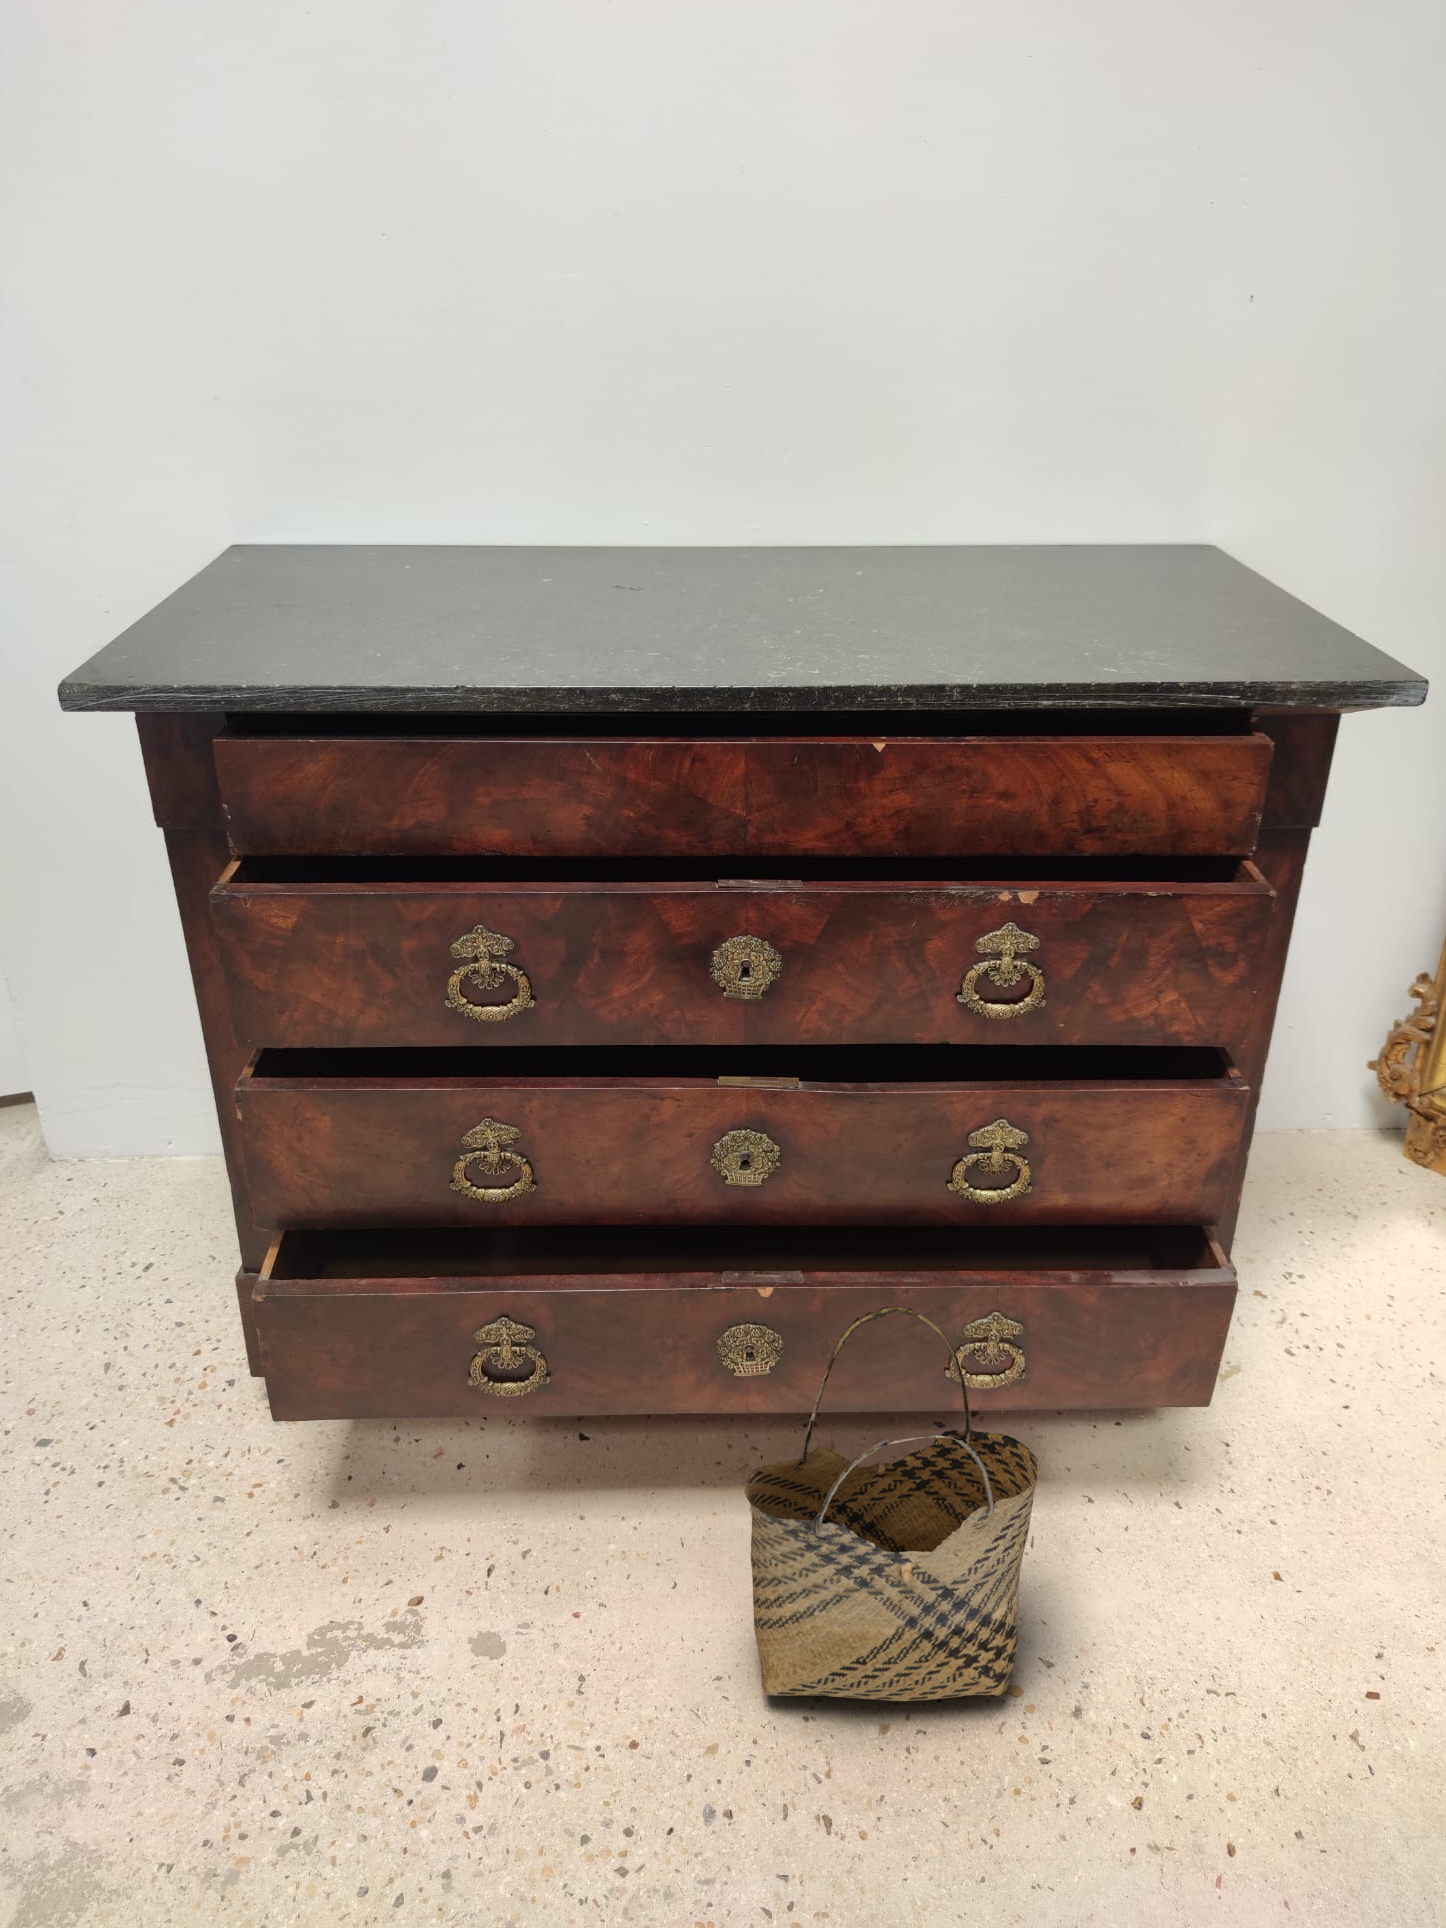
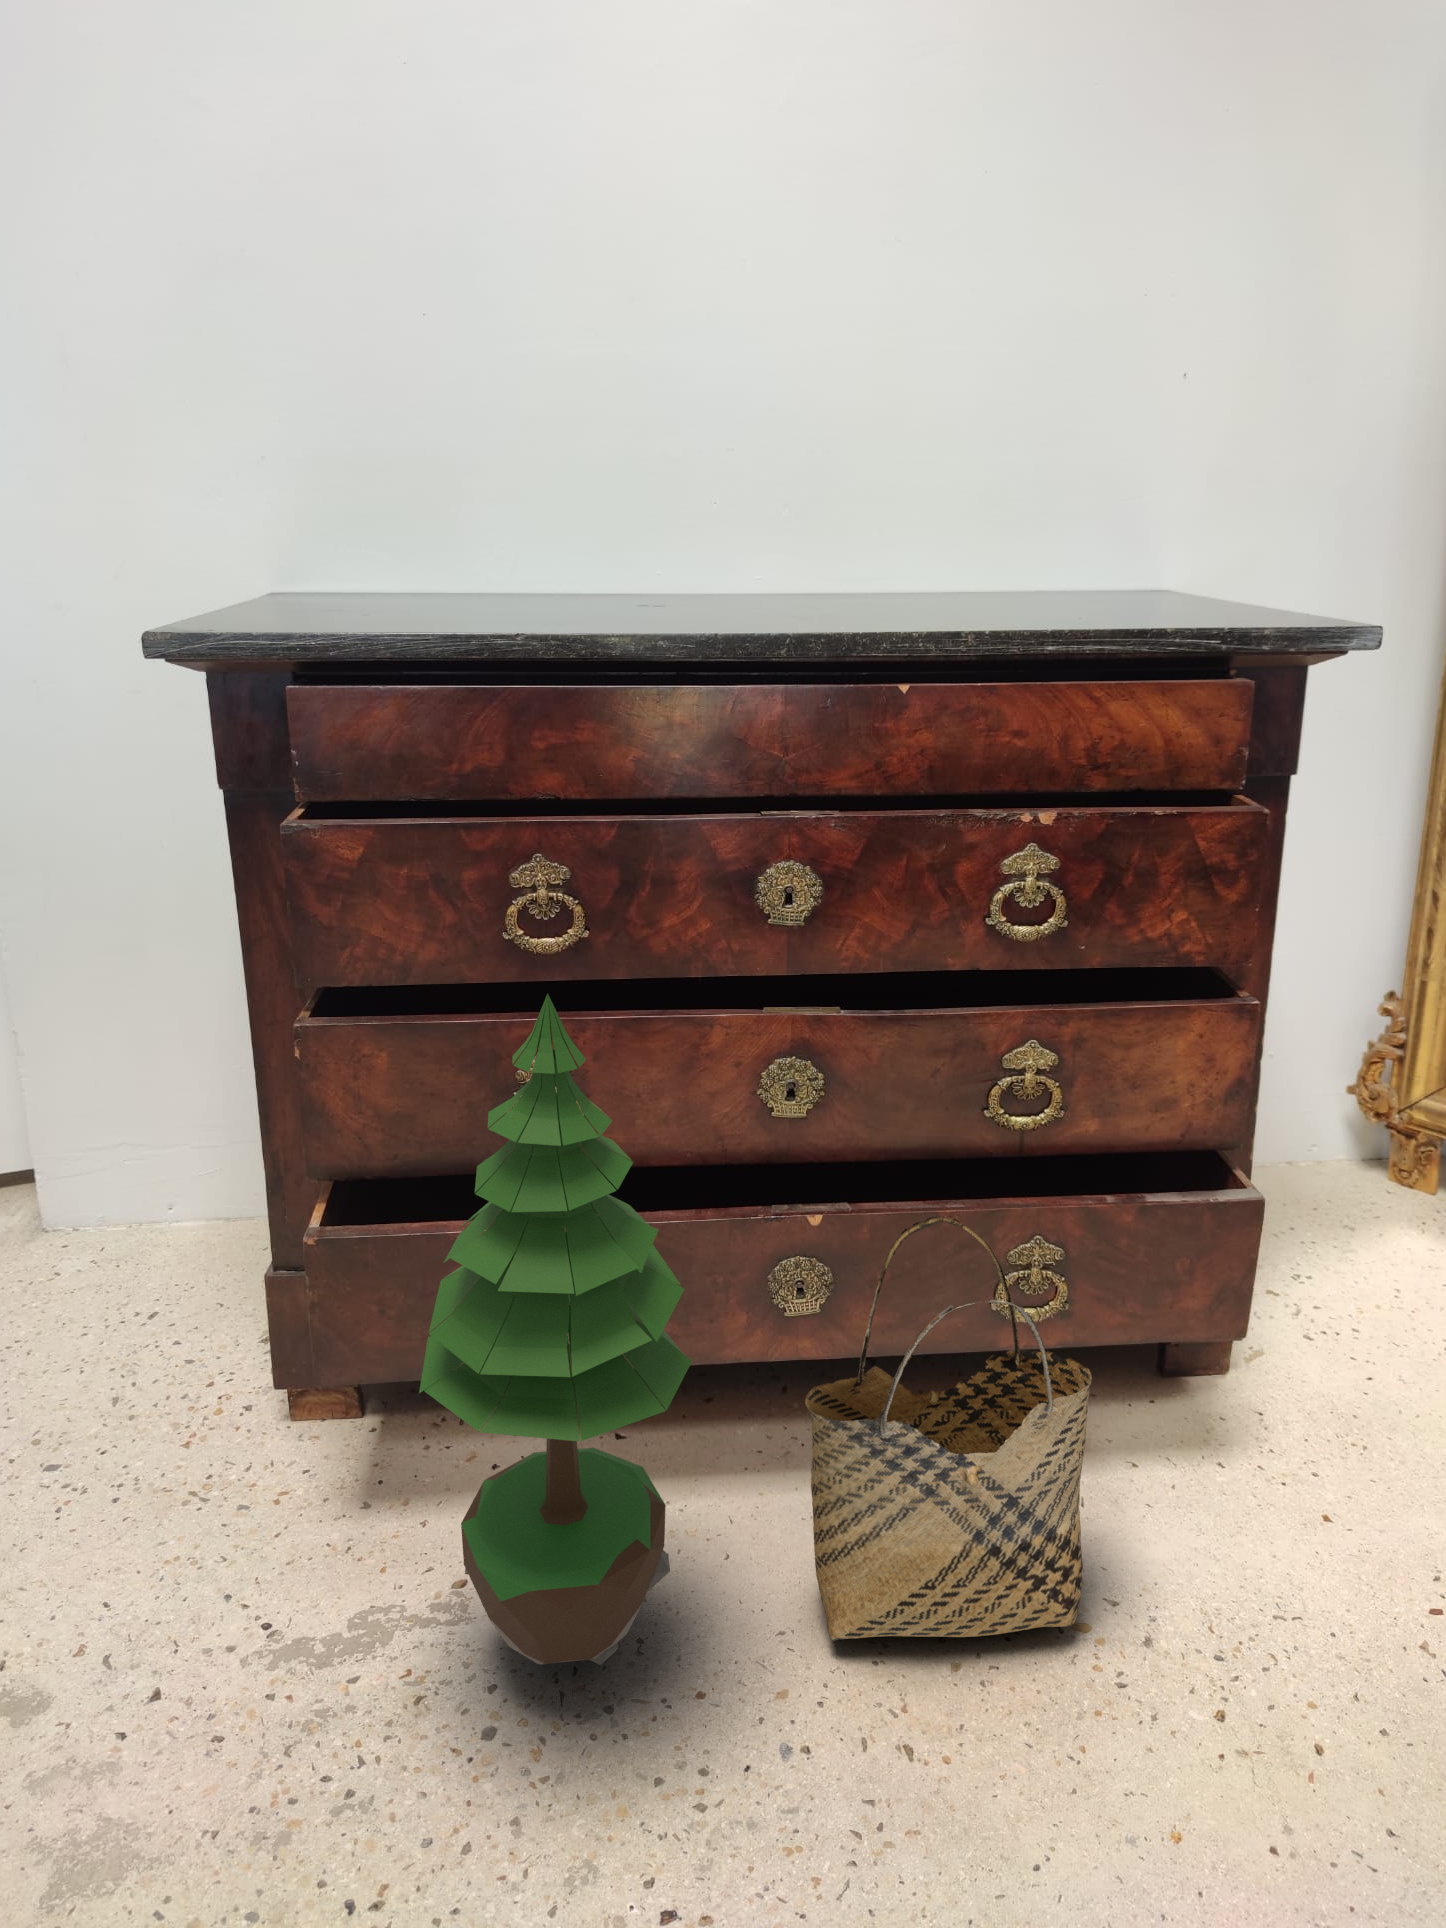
potted tree: none [349,1138,628,1718] -> present [419,994,692,1665]

